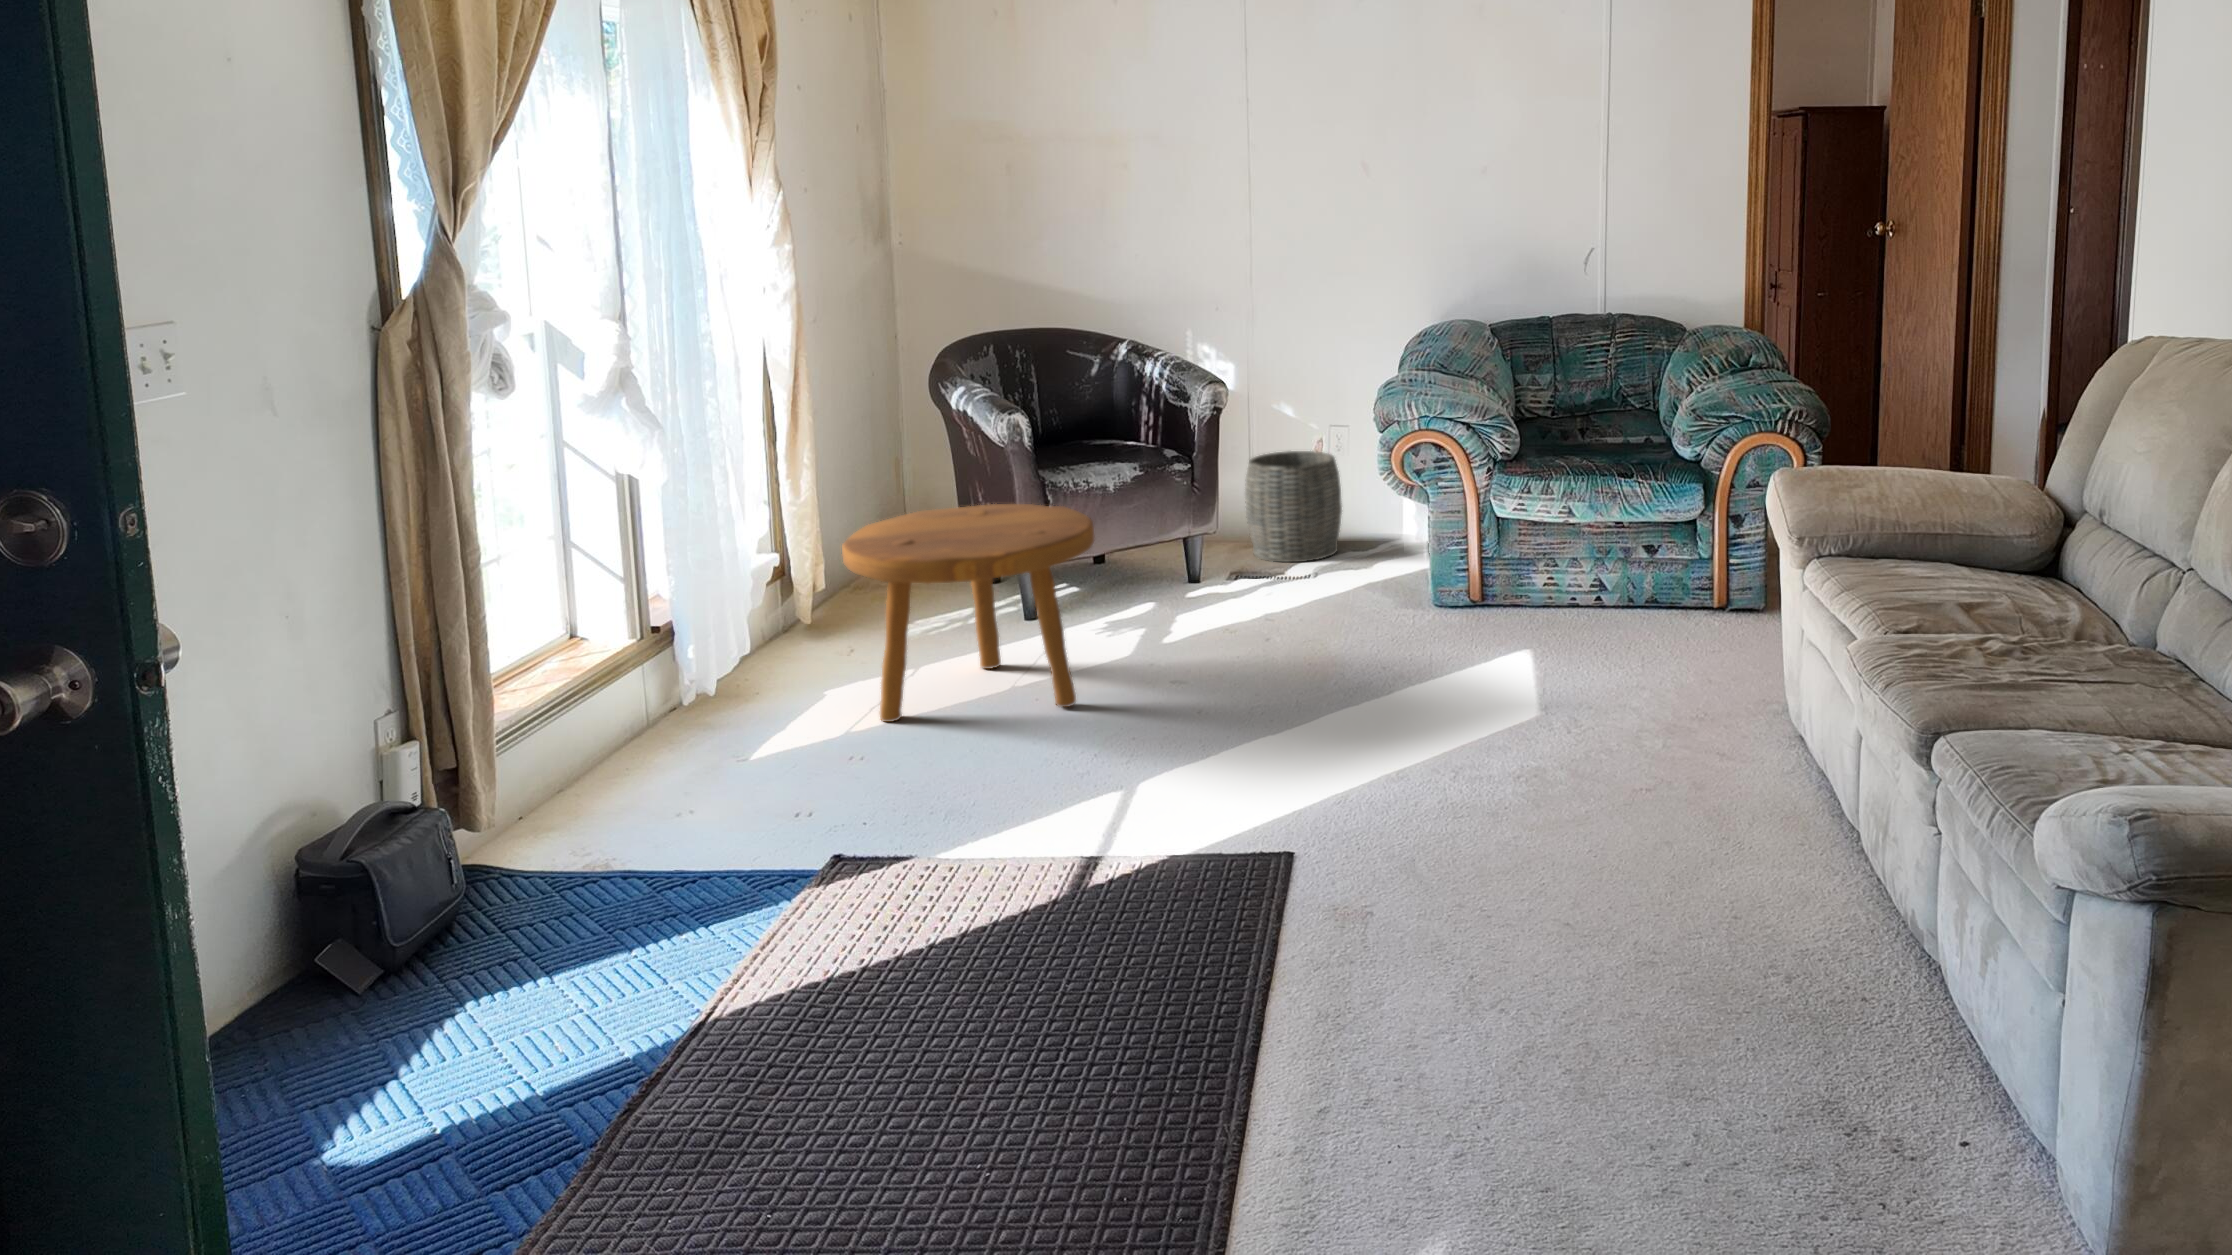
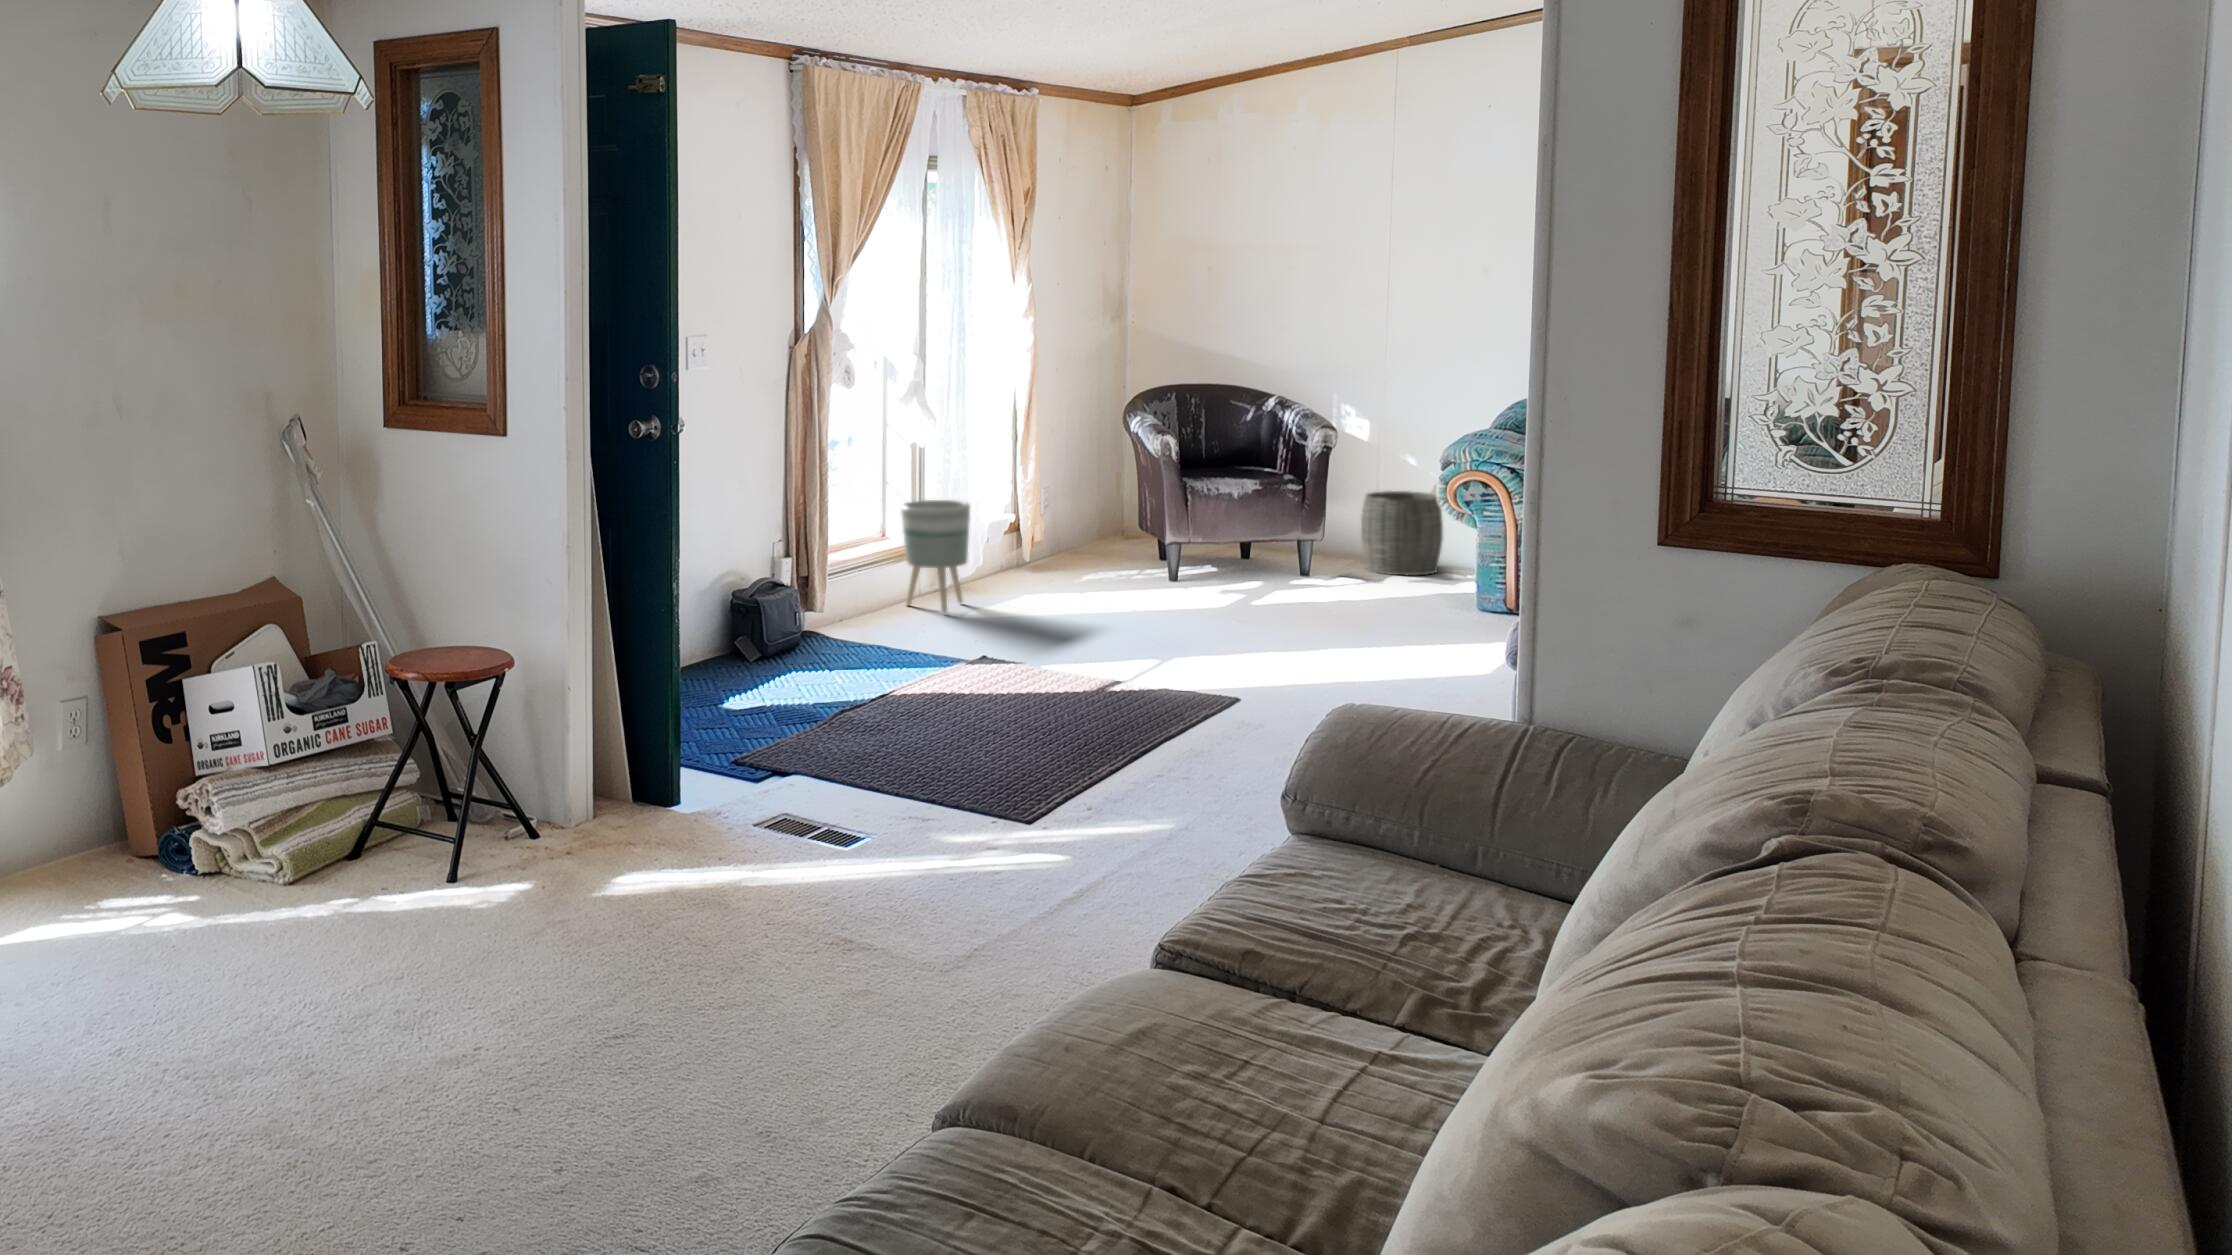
footstool: present [842,504,1094,722] -> none [1029,489,1190,621]
planter: none [616,562,747,760] -> present [901,500,970,614]

